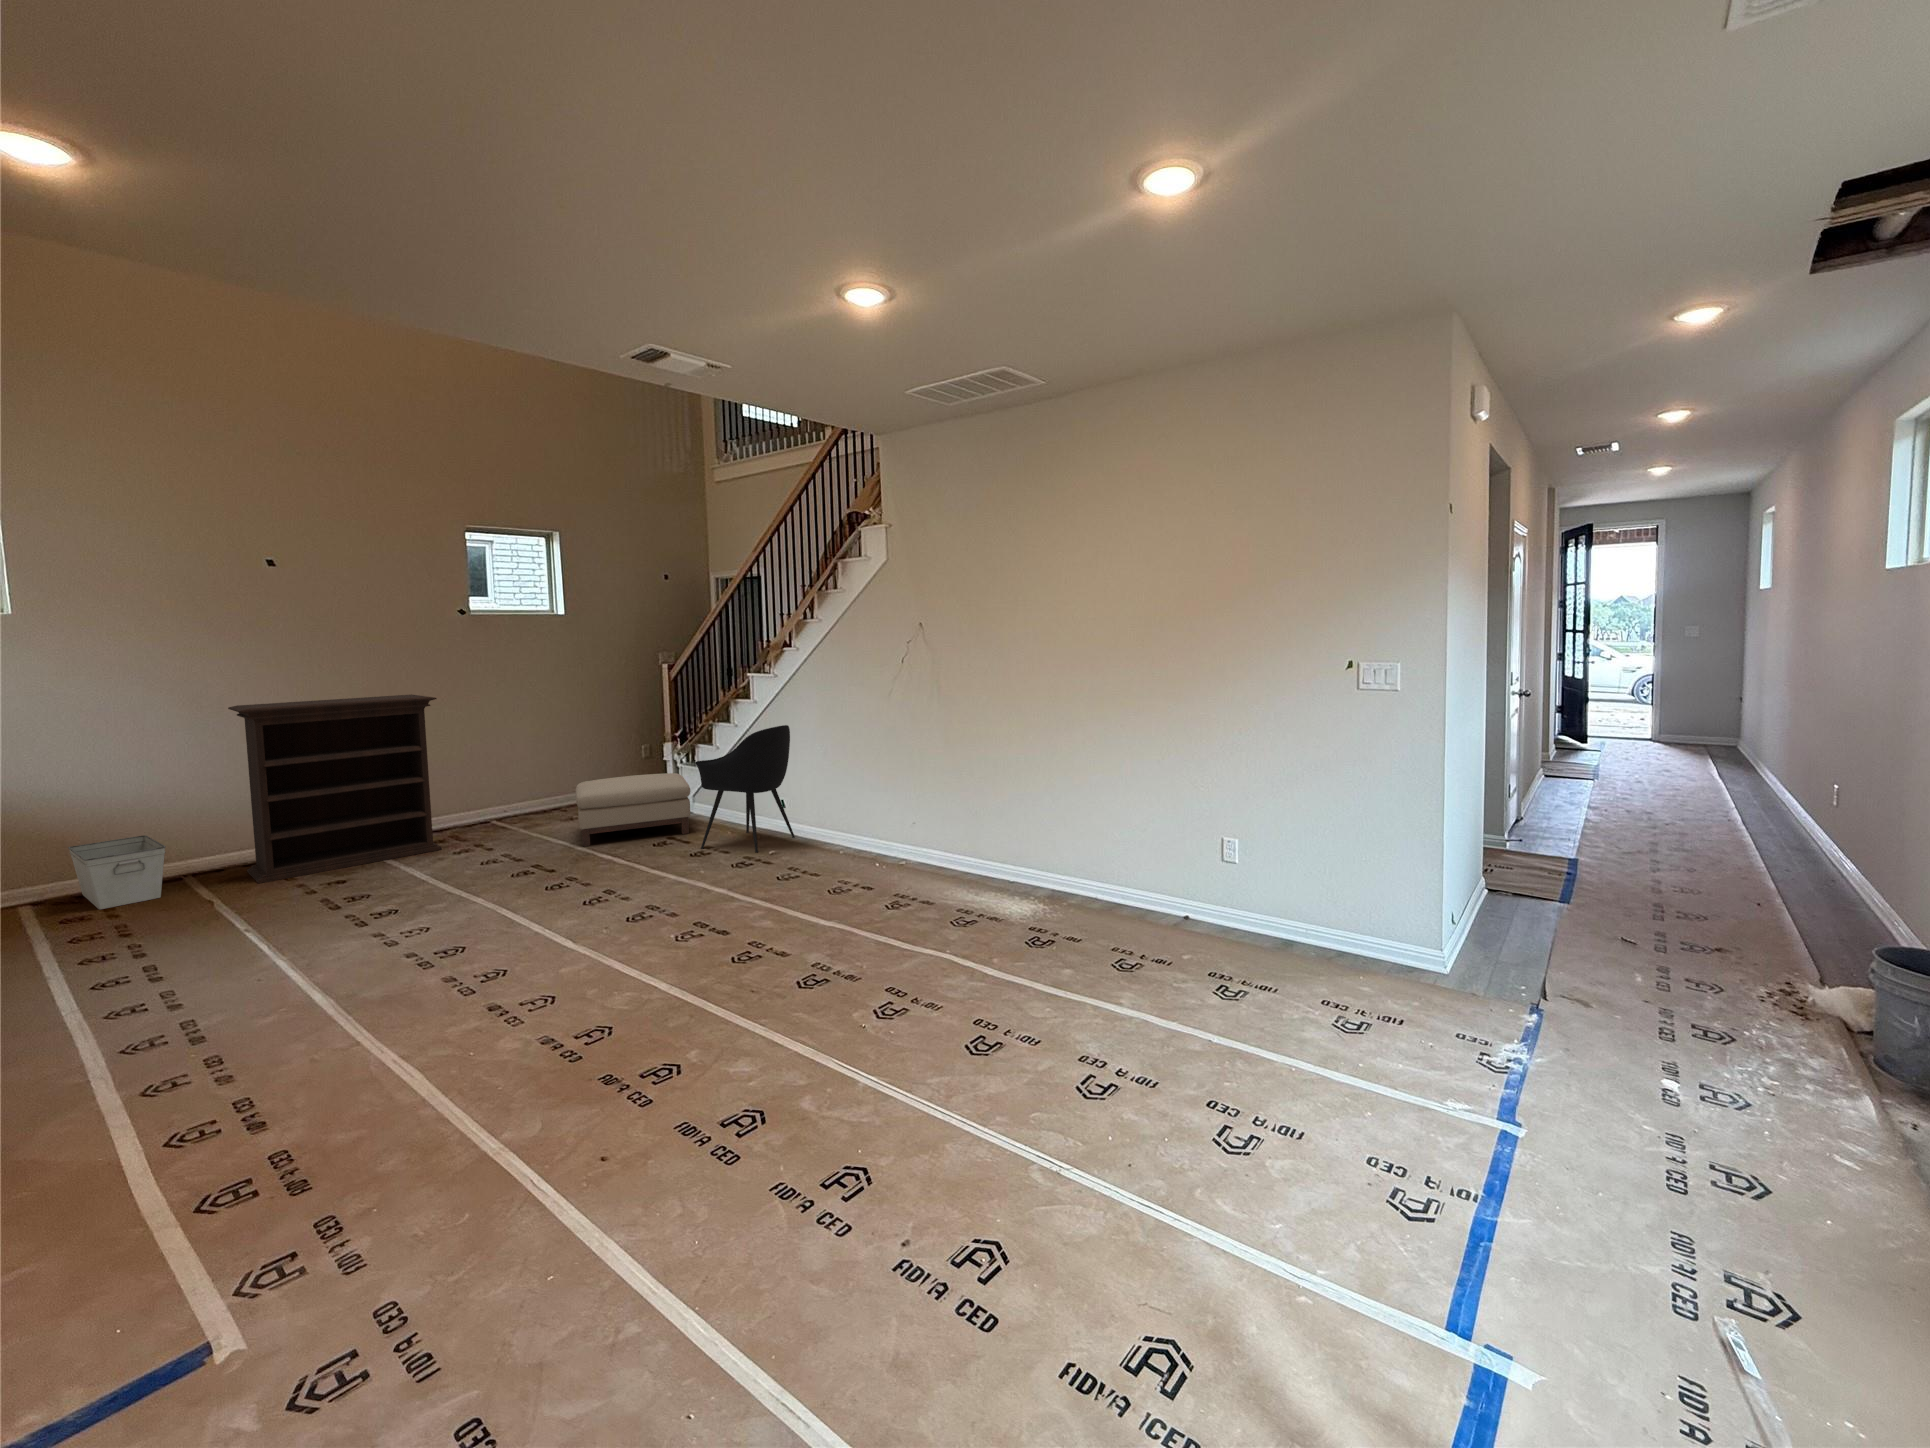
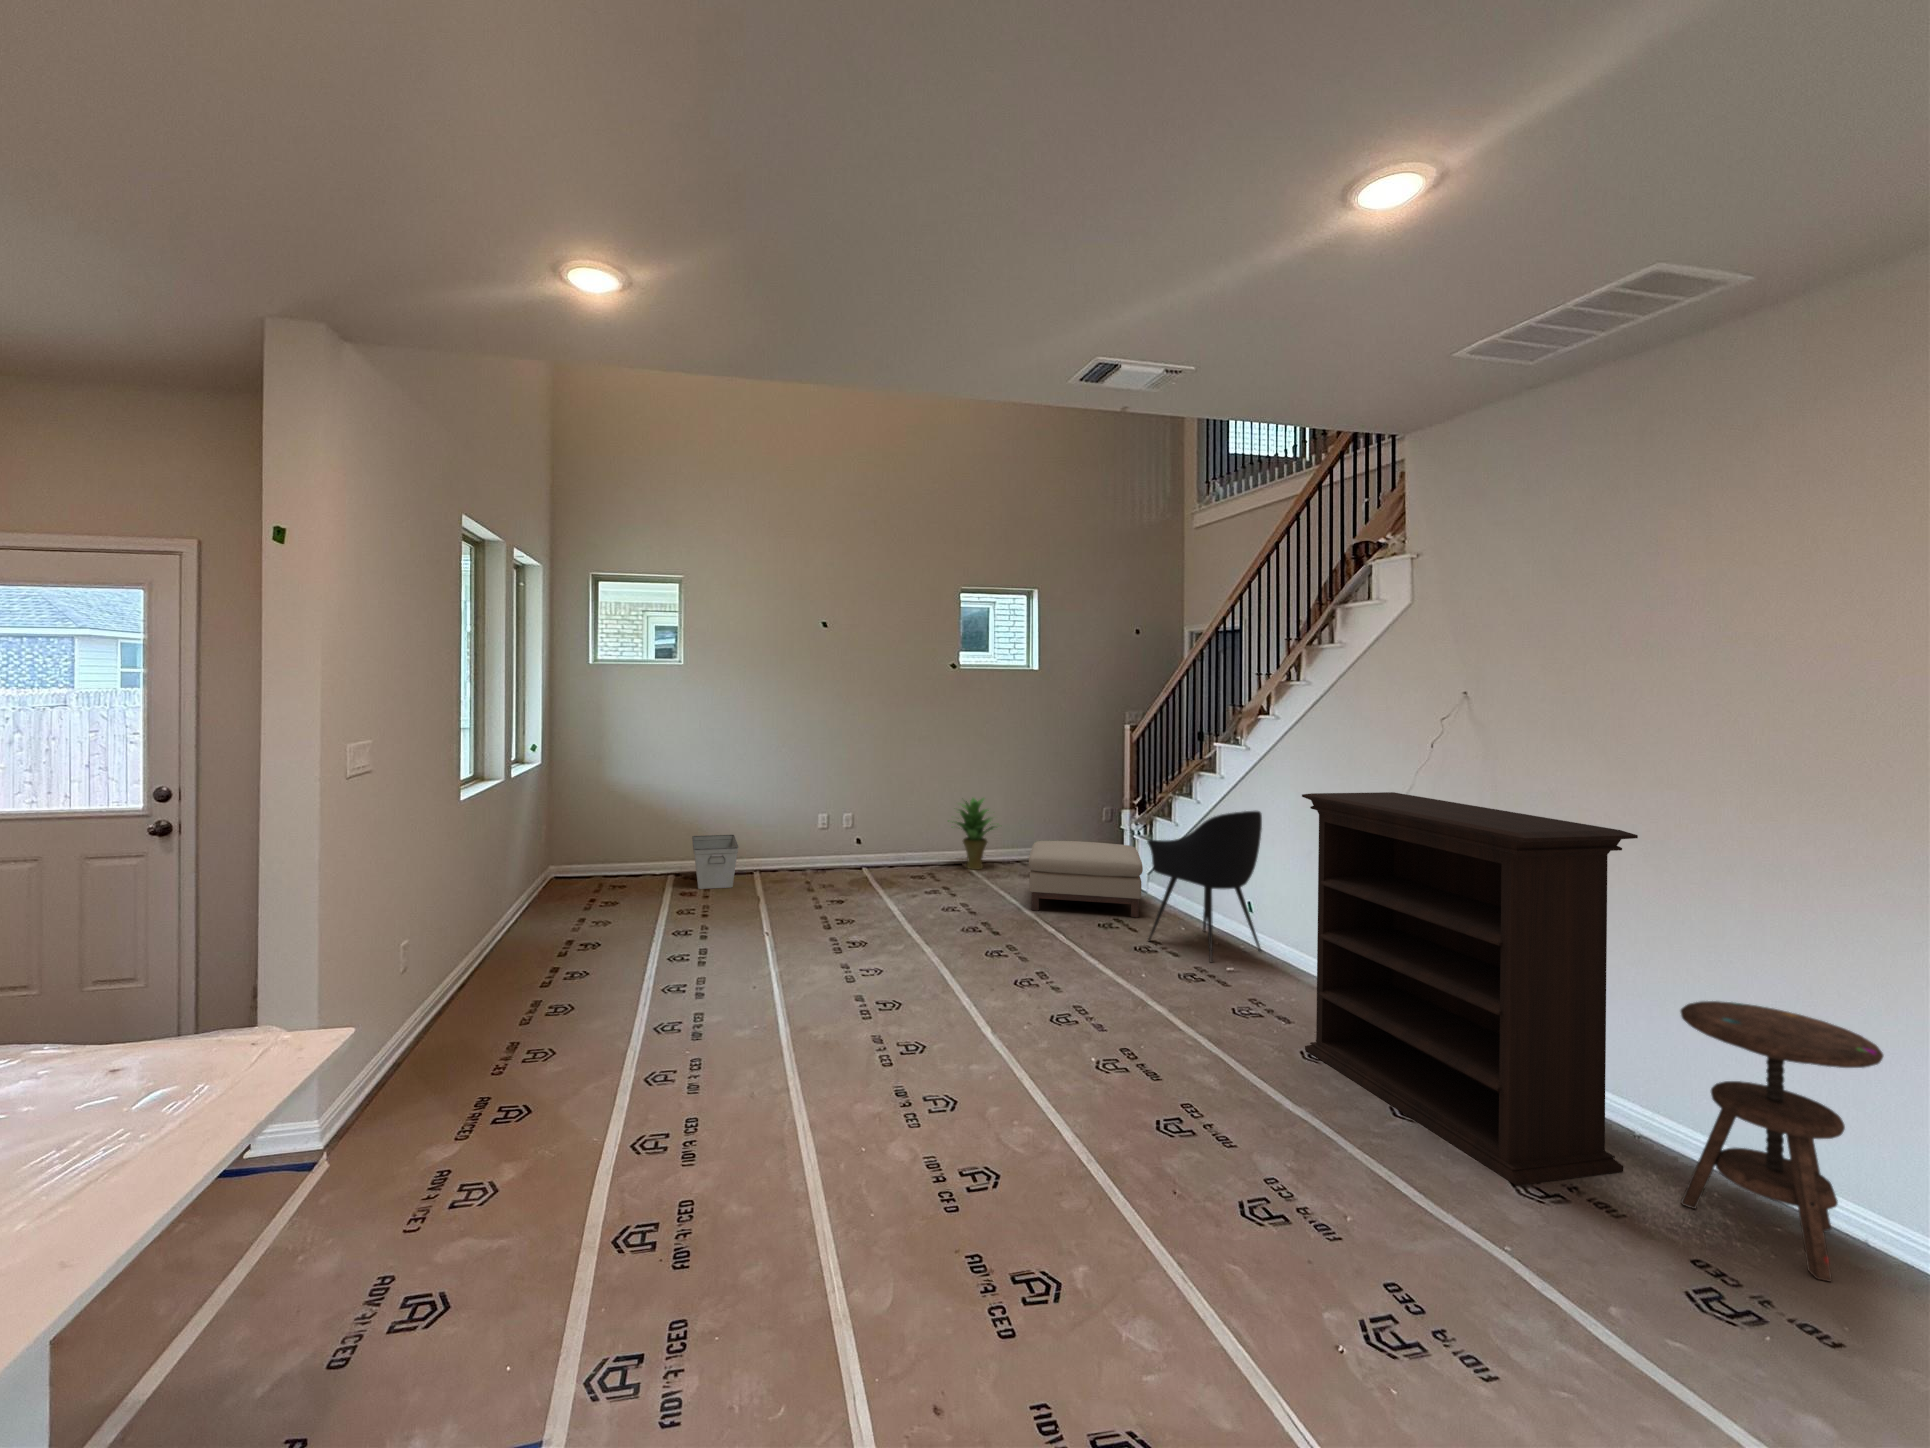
bookshelf: present [228,694,442,883] -> present [1302,792,1638,1185]
potted plant: none [468,749,535,824] -> present [948,798,997,870]
side table: none [1027,792,1102,921] -> present [1681,1001,1883,1282]

